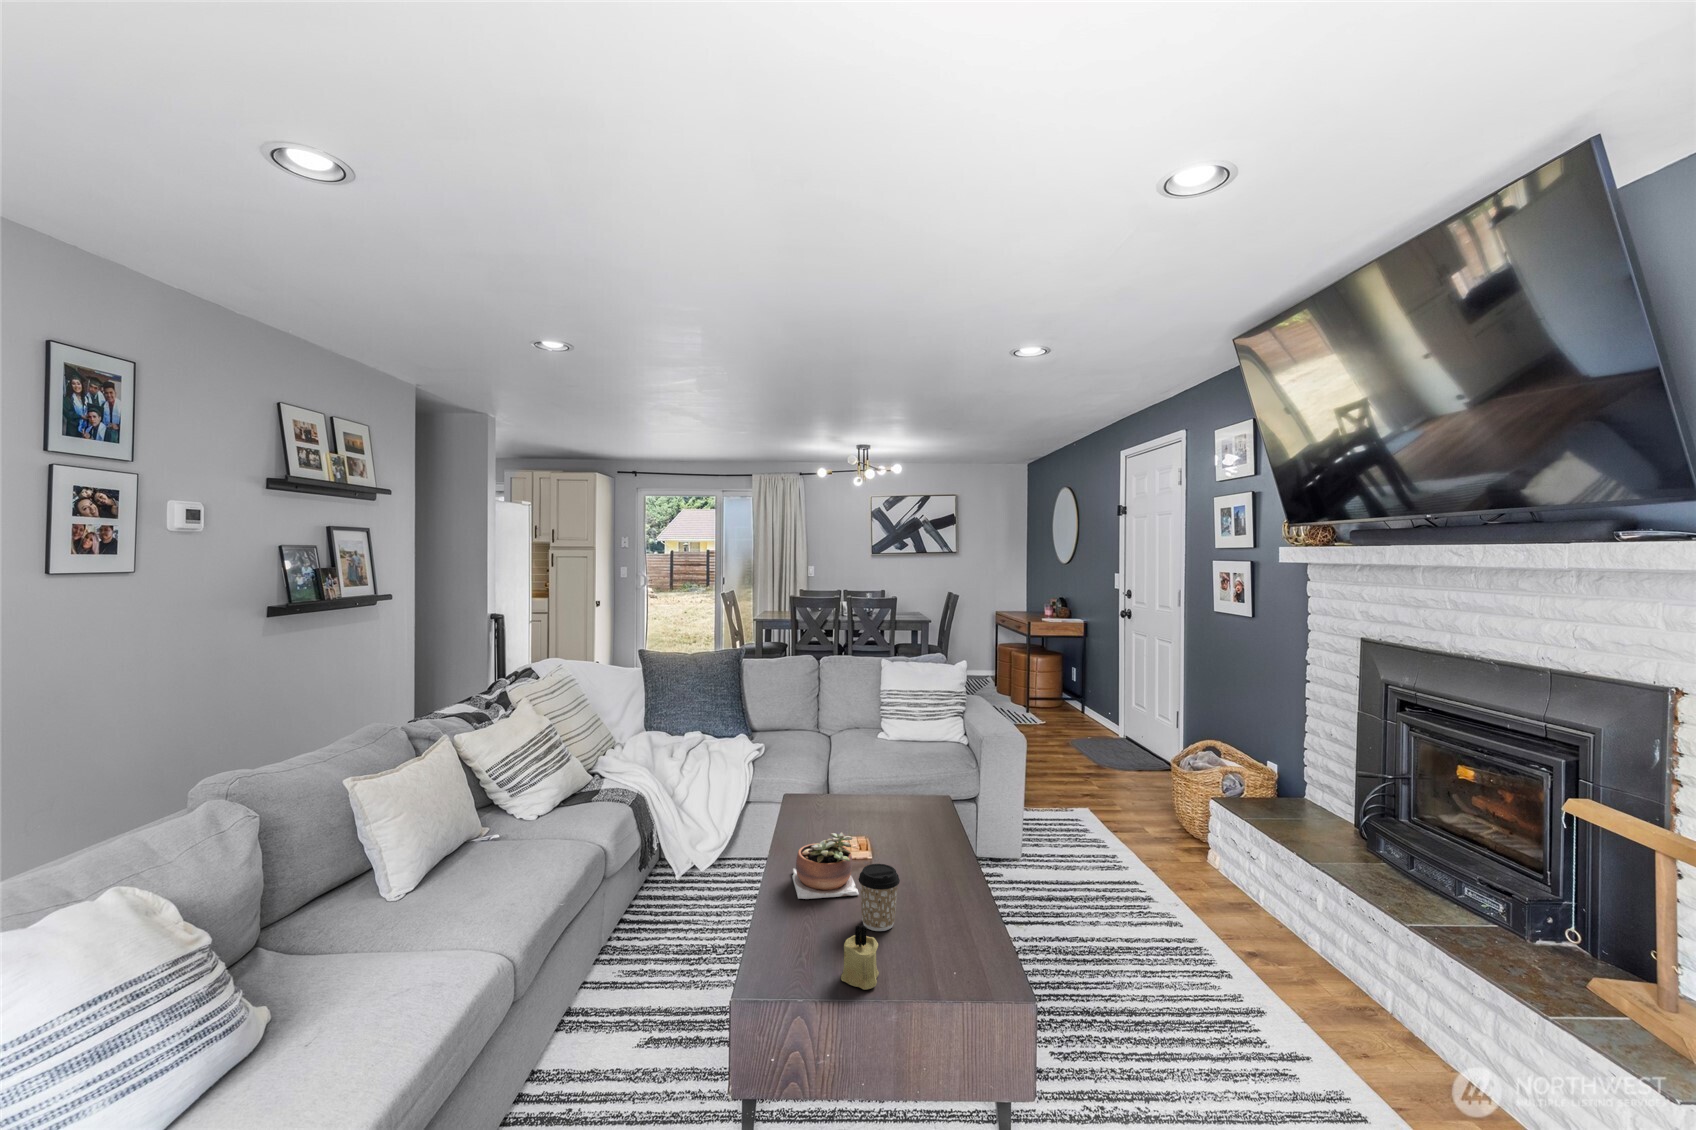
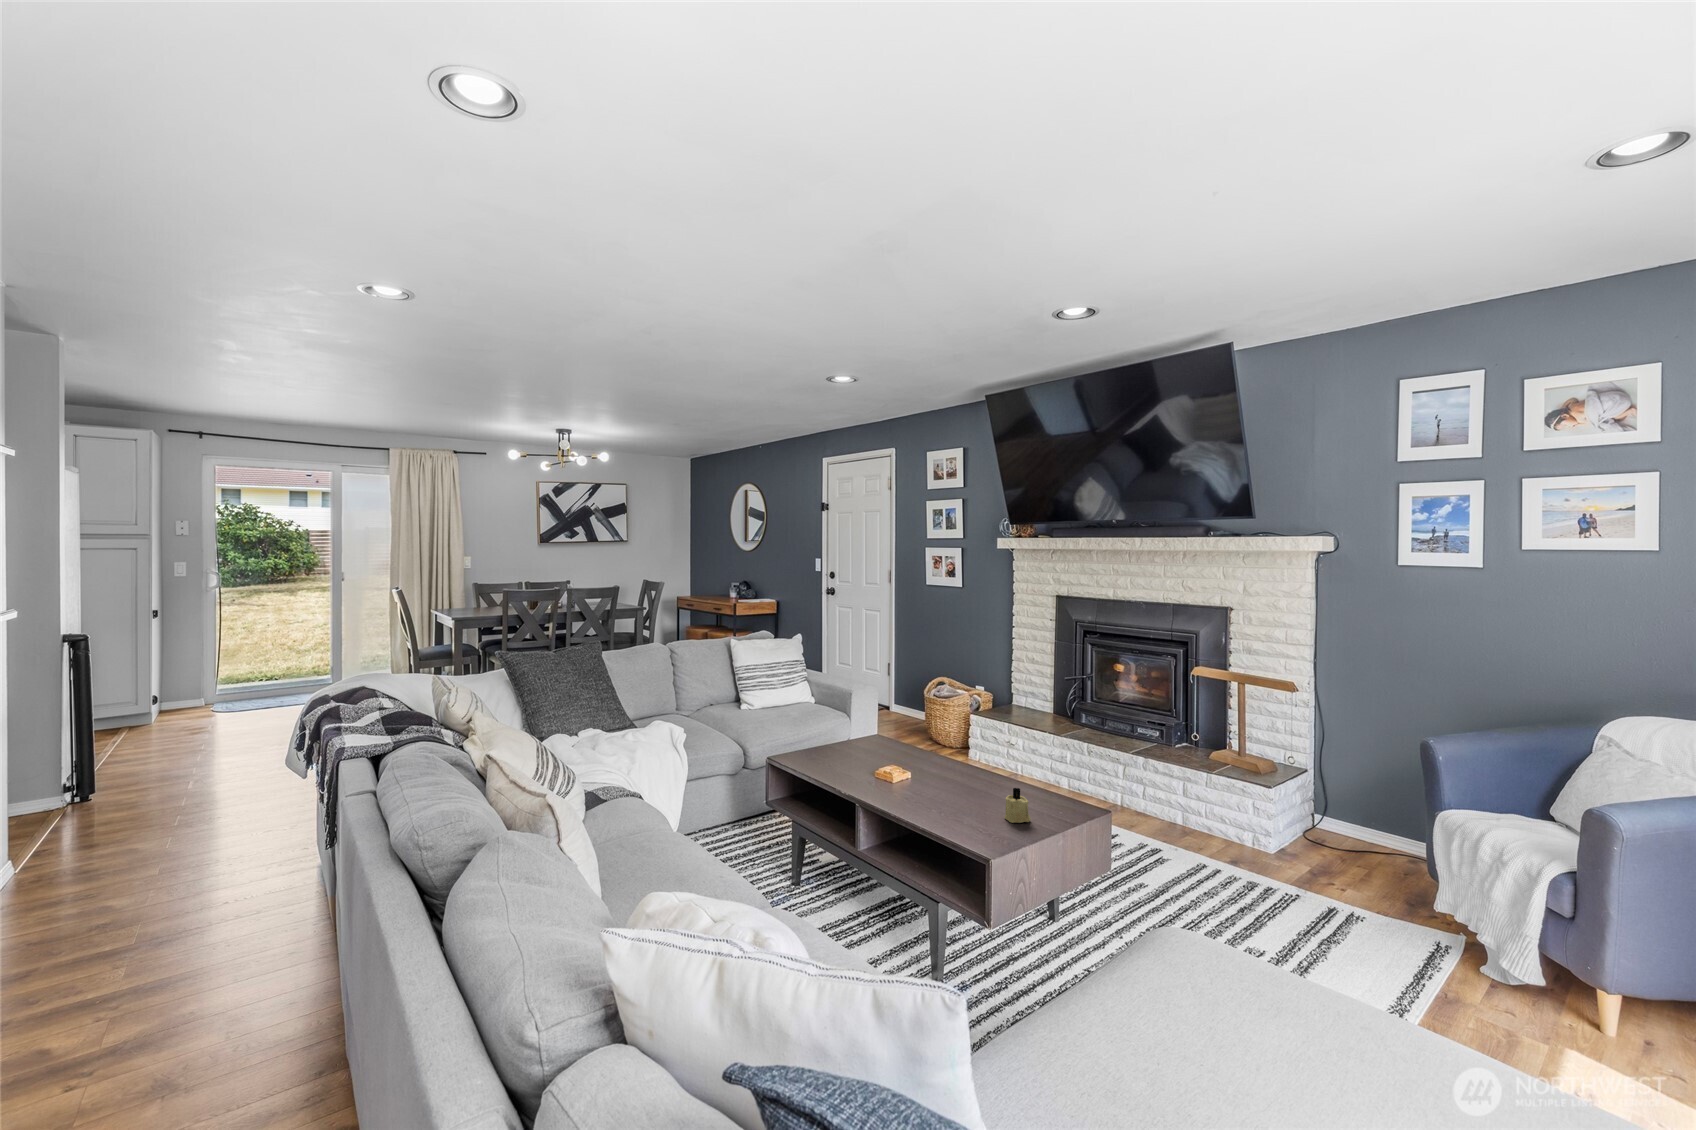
succulent plant: present [792,832,859,899] -> none [888,753,946,800]
coffee cup: present [858,864,900,931] -> none [966,761,994,802]

